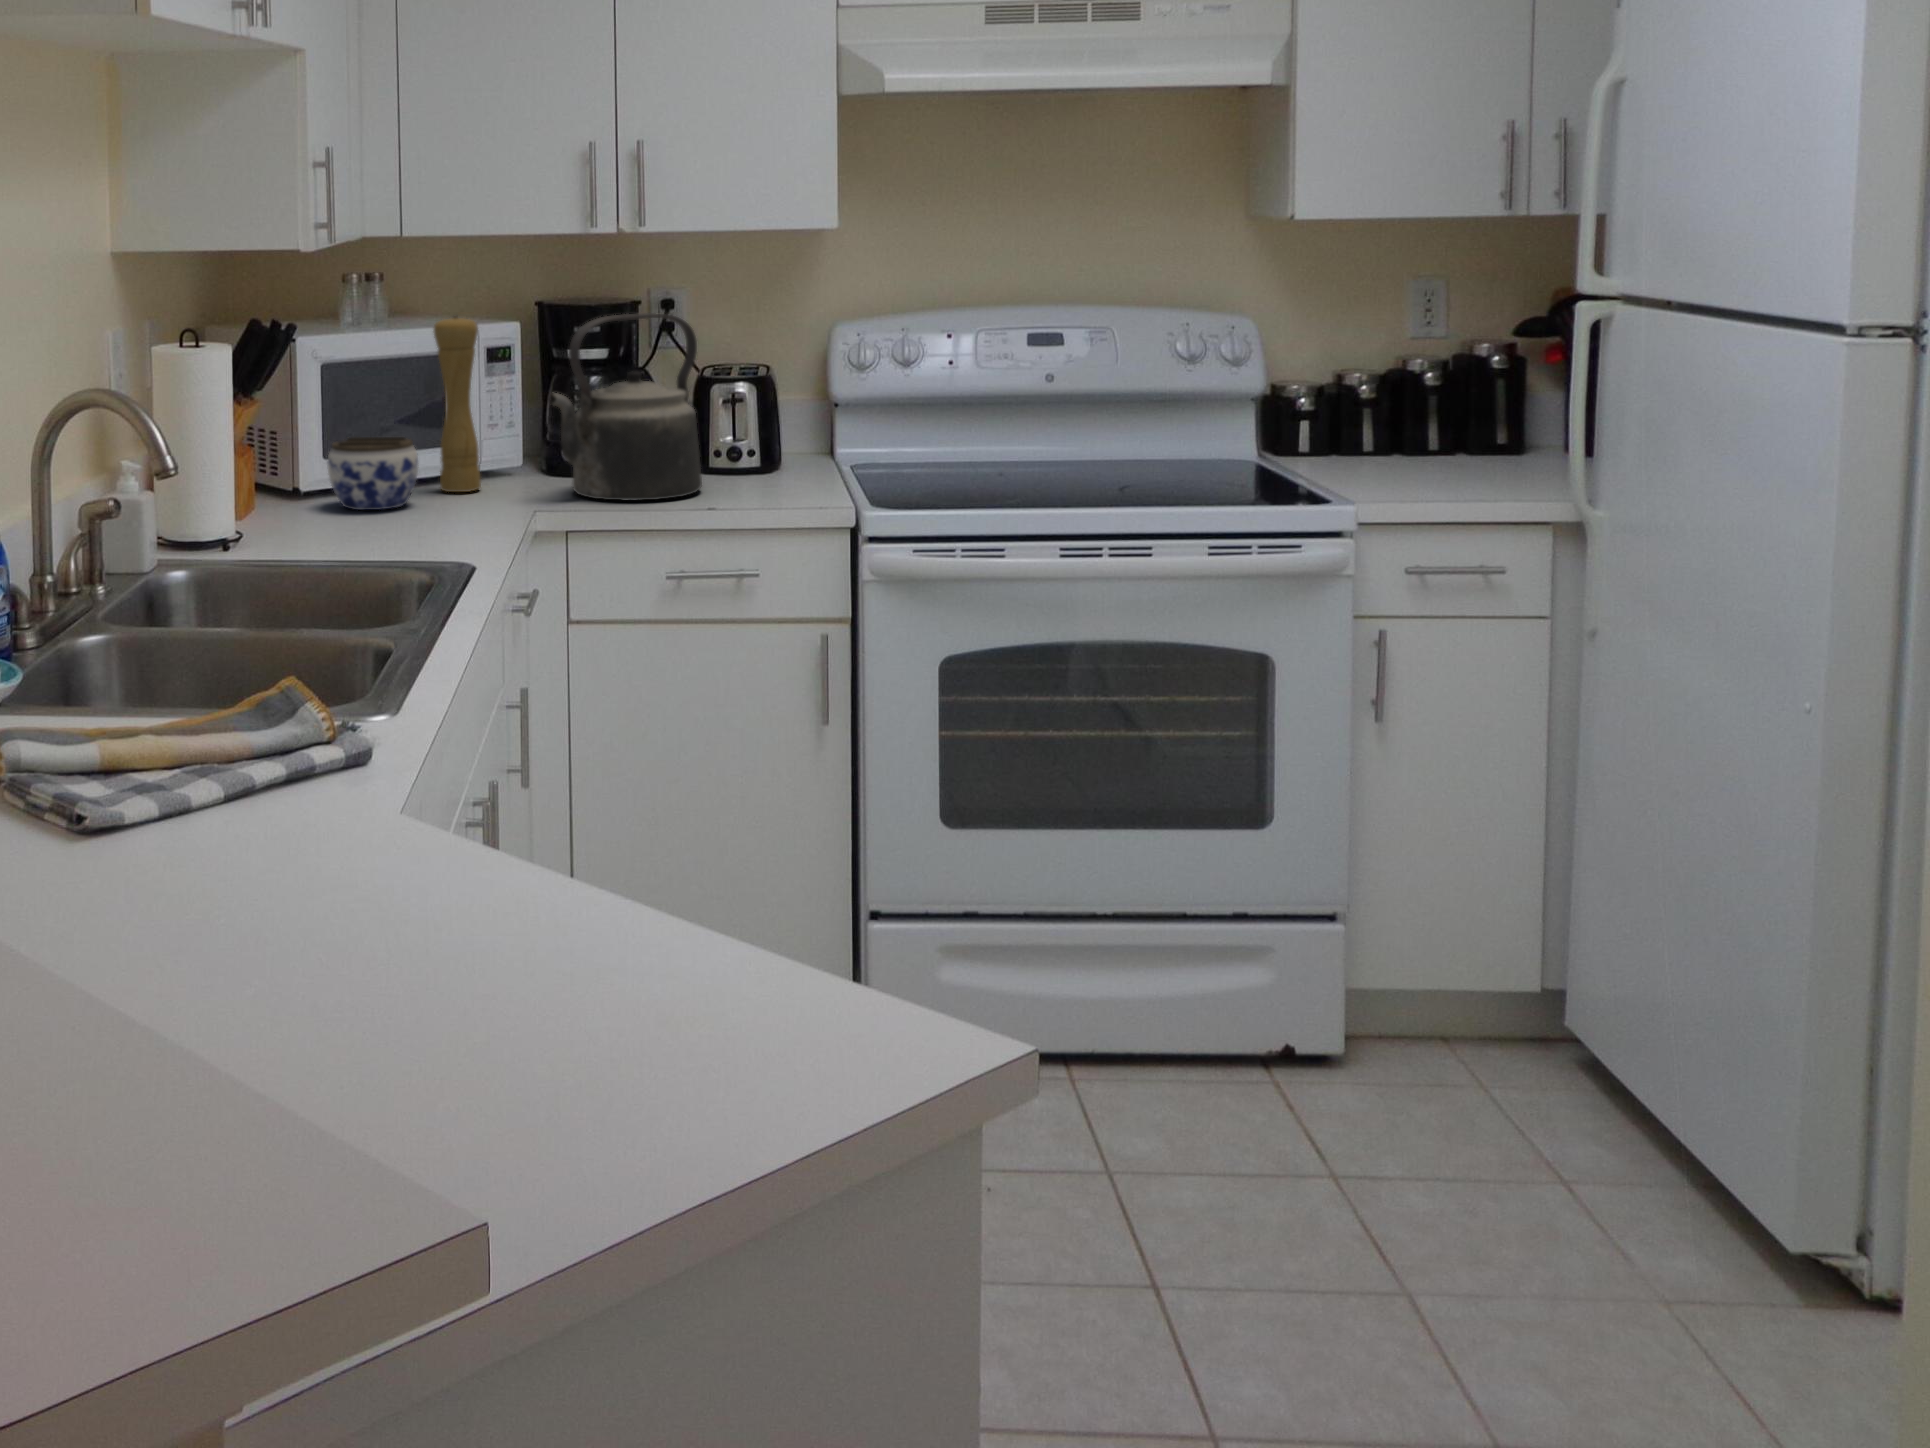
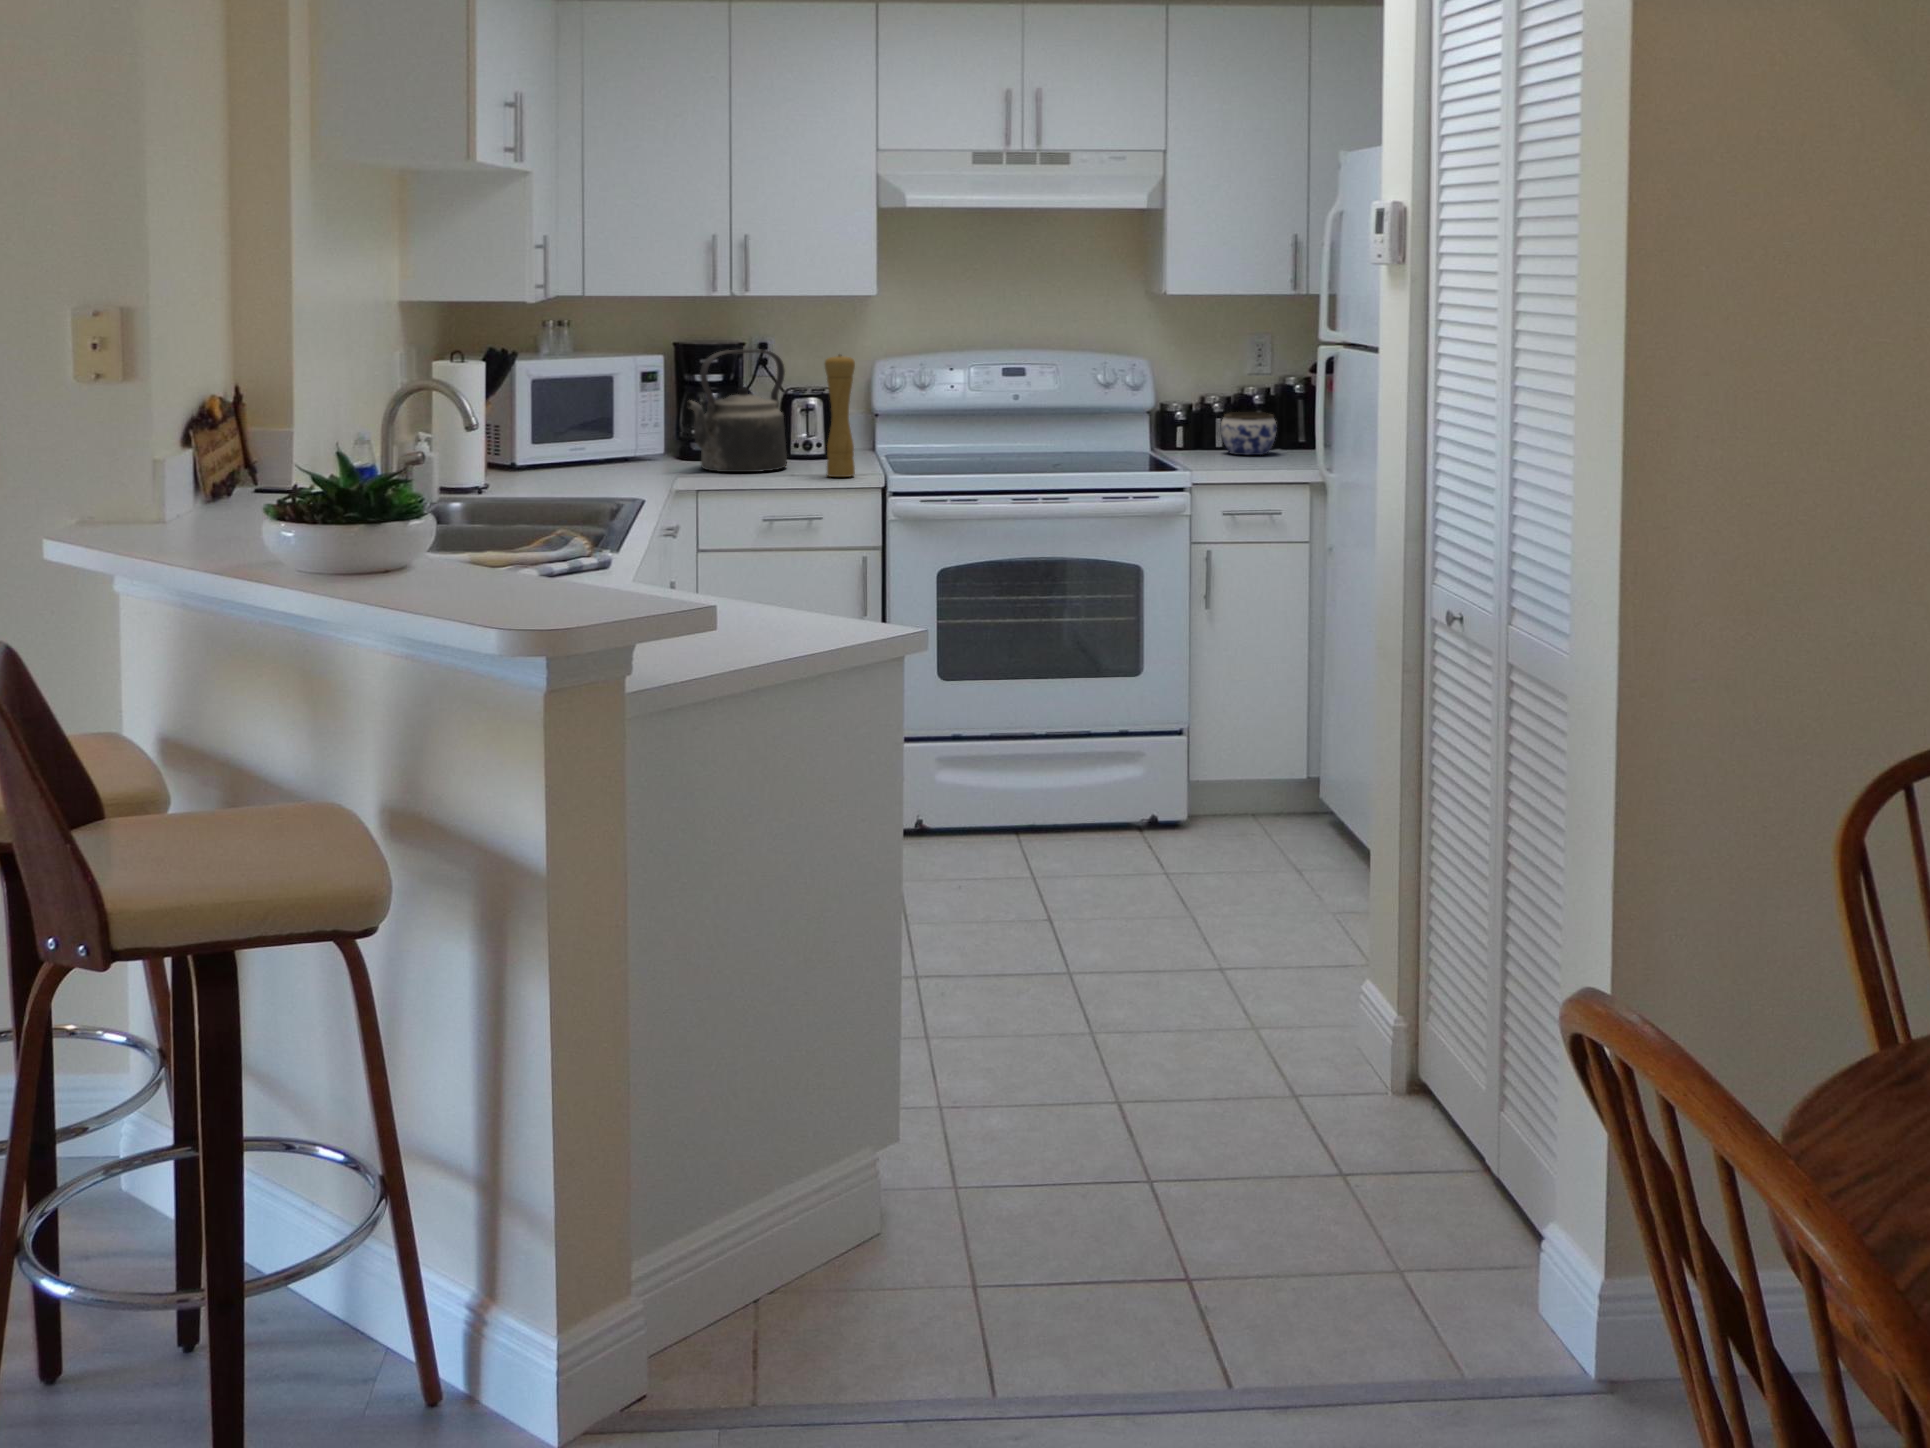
pepper mill: present [434,316,481,492] -> present [825,355,855,477]
jar: present [328,437,418,510] -> present [1221,412,1276,455]

